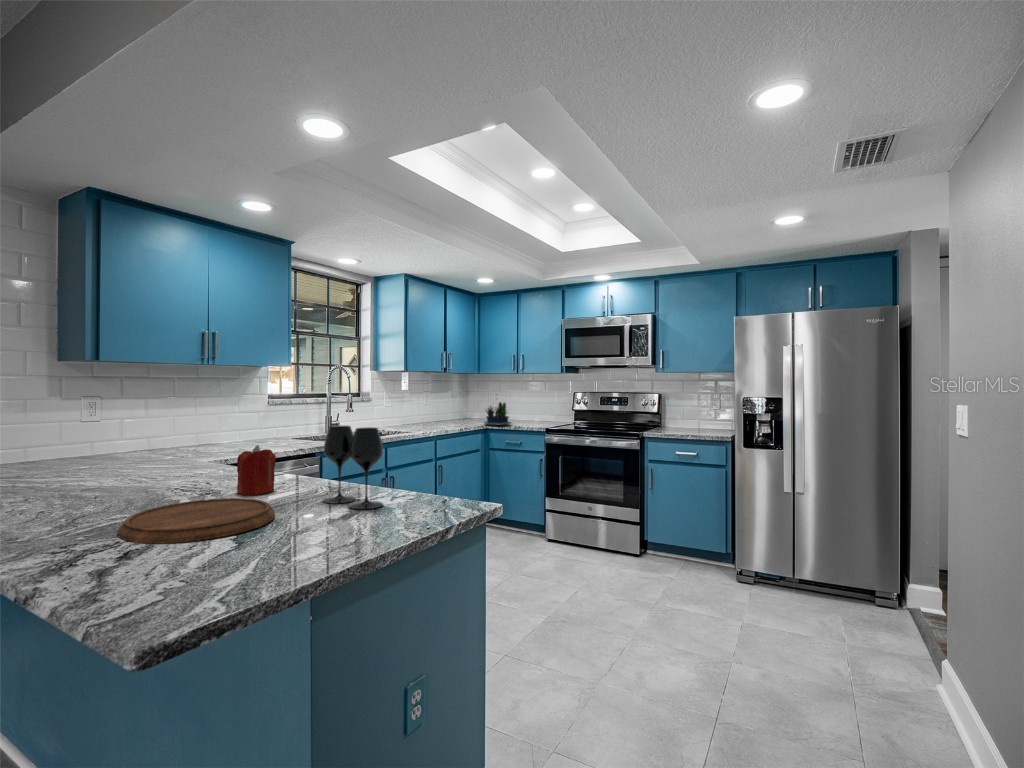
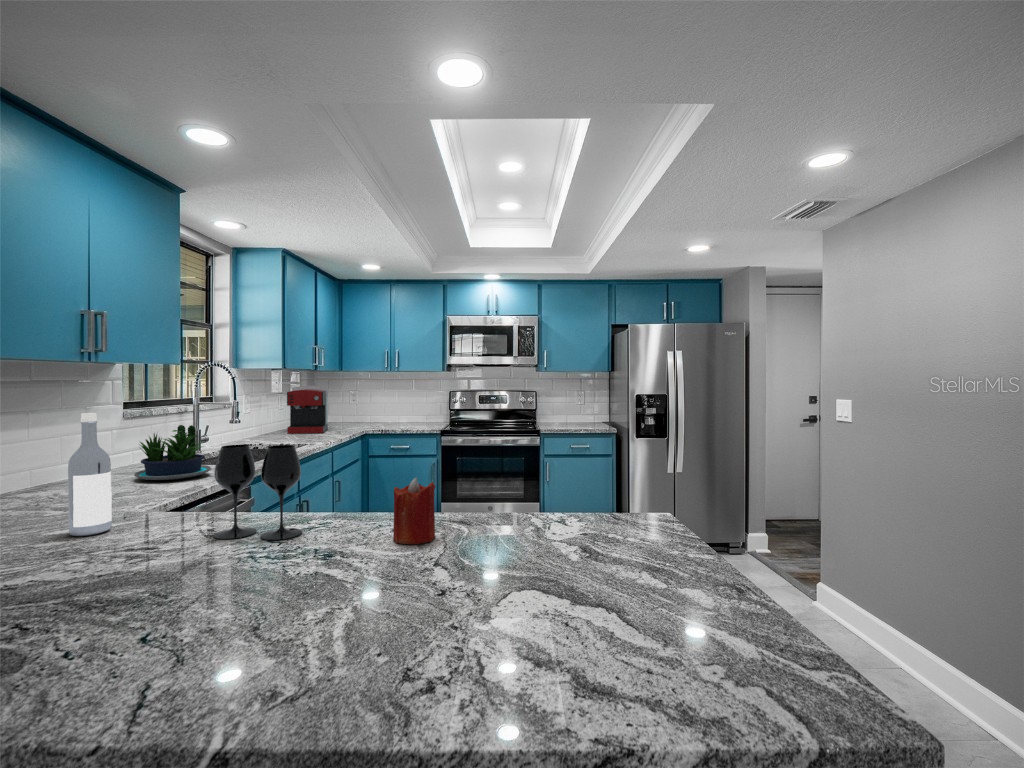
coffee maker: none [420,386,458,426] -> present [287,386,328,434]
wine bottle: none [129,393,154,468] -> present [68,413,112,536]
potted plant: present [484,402,511,425] -> present [134,425,211,480]
wine glass: present [323,425,383,509] -> present [214,445,302,540]
cutting board: present [118,498,275,544] -> none [425,545,598,628]

